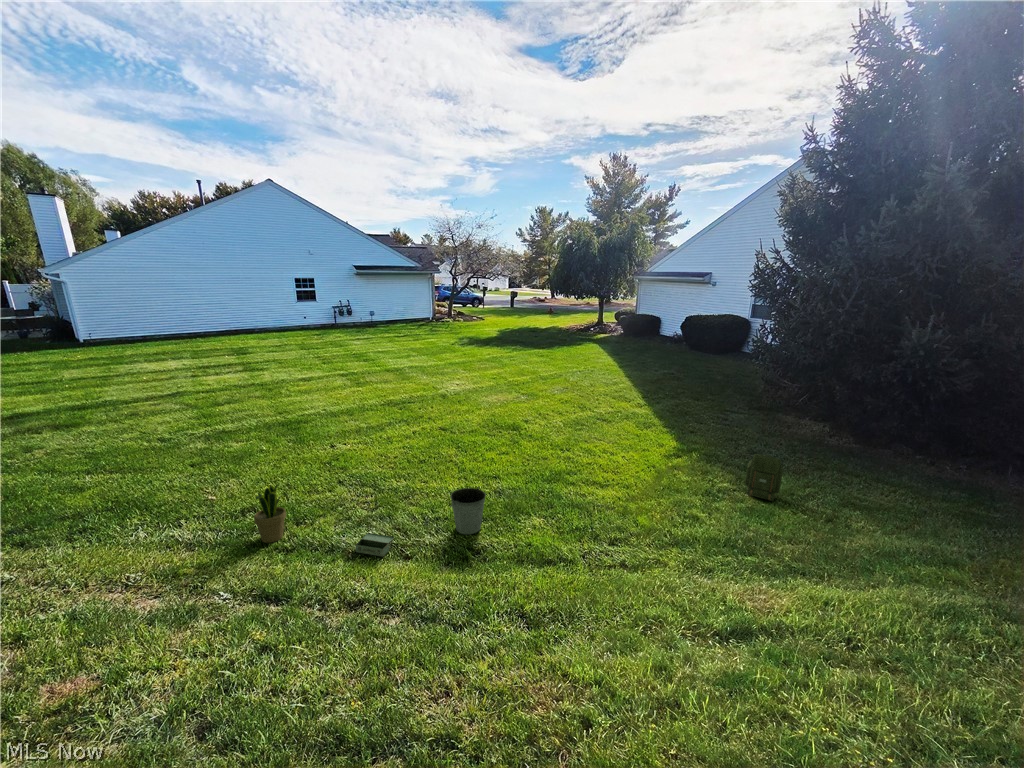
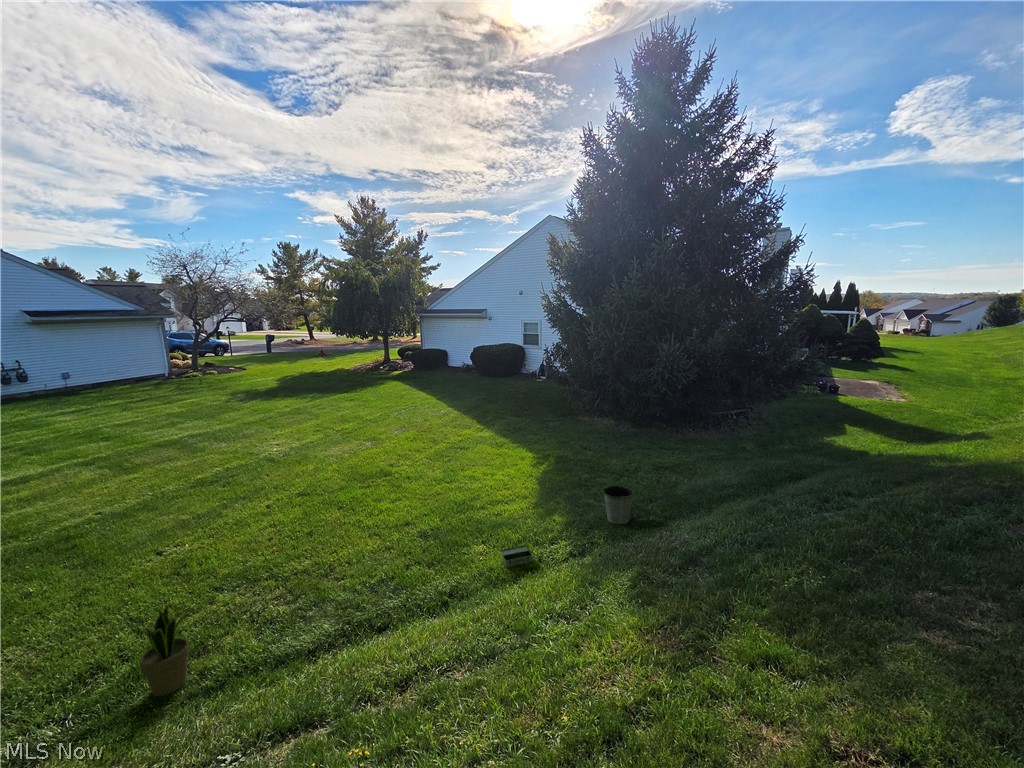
backpack: present [745,454,783,501] -> none [607,446,633,482]
bucket: present [450,487,486,534] -> present [602,485,633,524]
toolbox: present [355,533,394,557] -> present [500,546,533,567]

